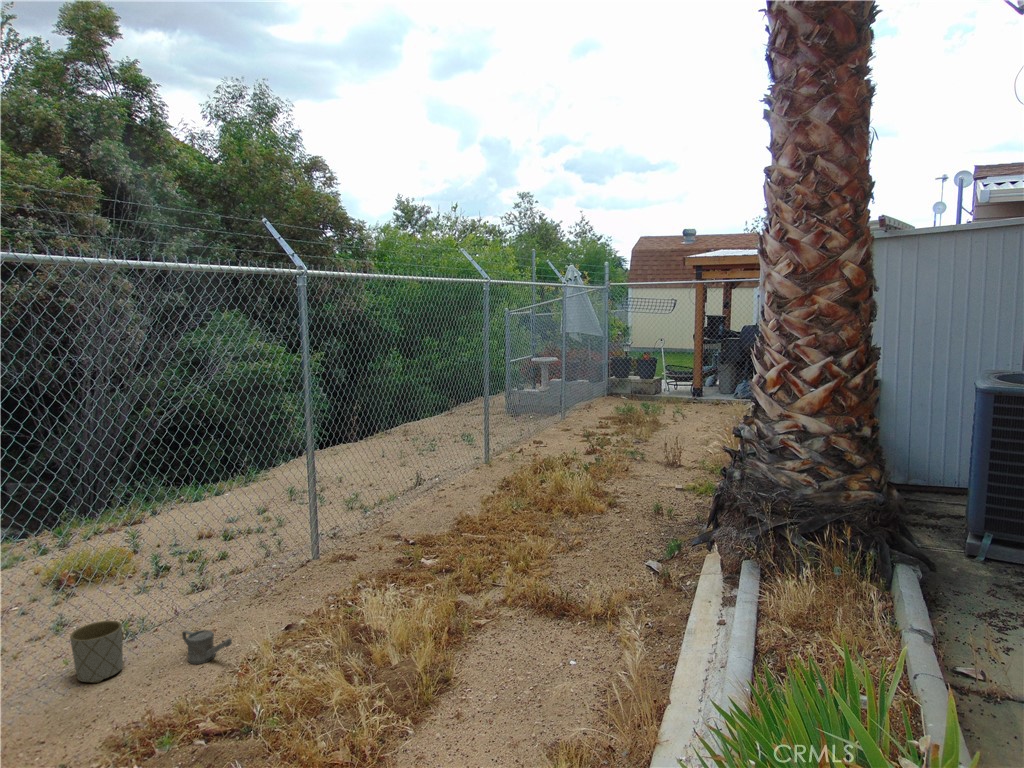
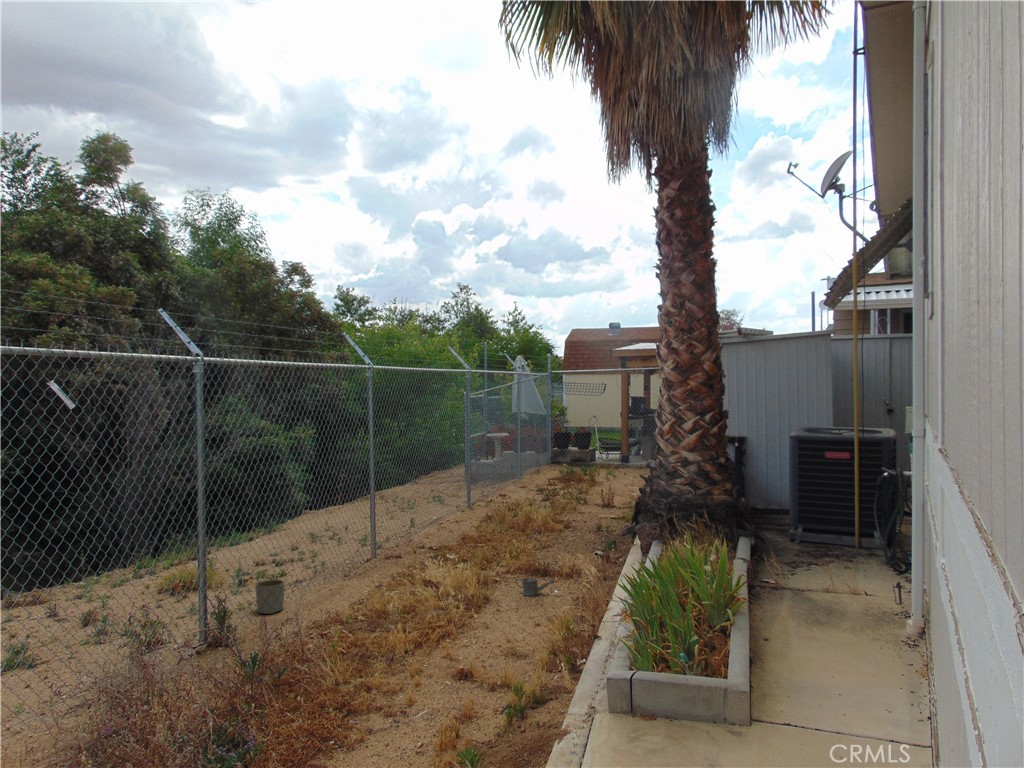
watering can: present [182,630,232,664] -> present [516,578,554,597]

